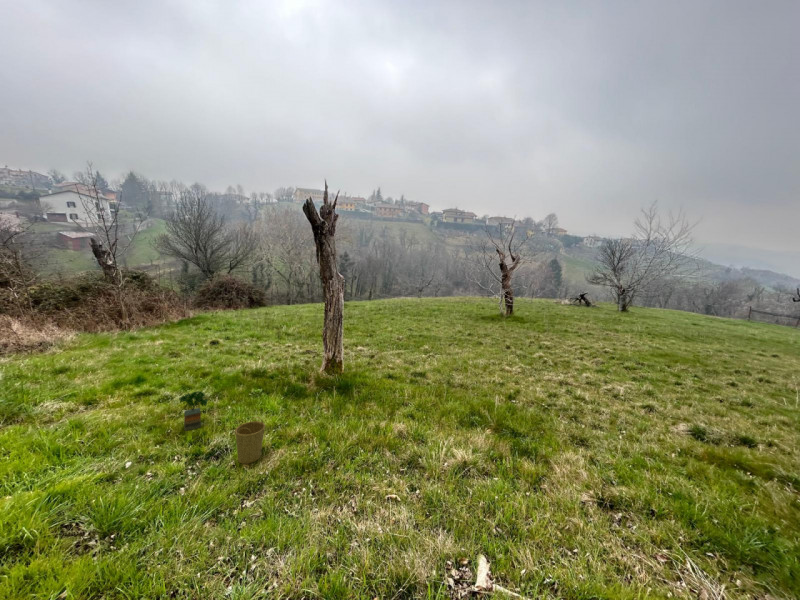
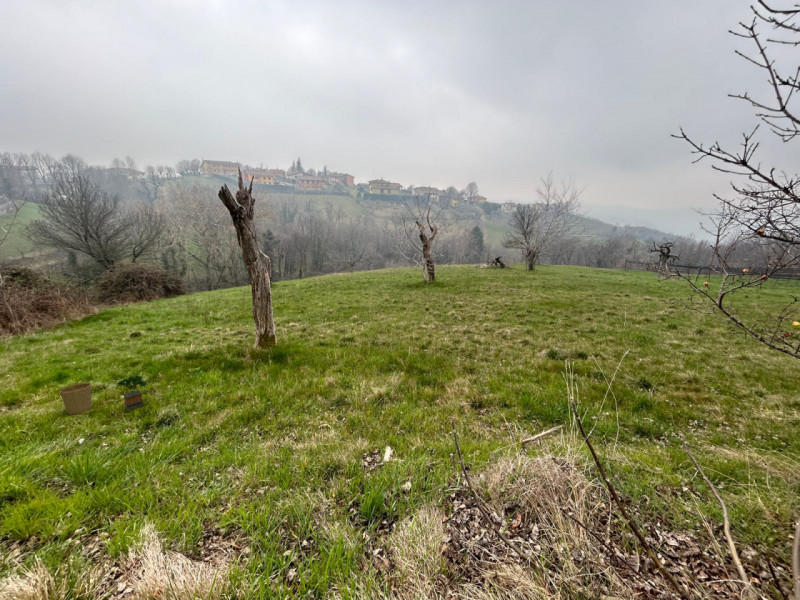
basket: present [235,417,265,464] -> present [59,379,92,415]

